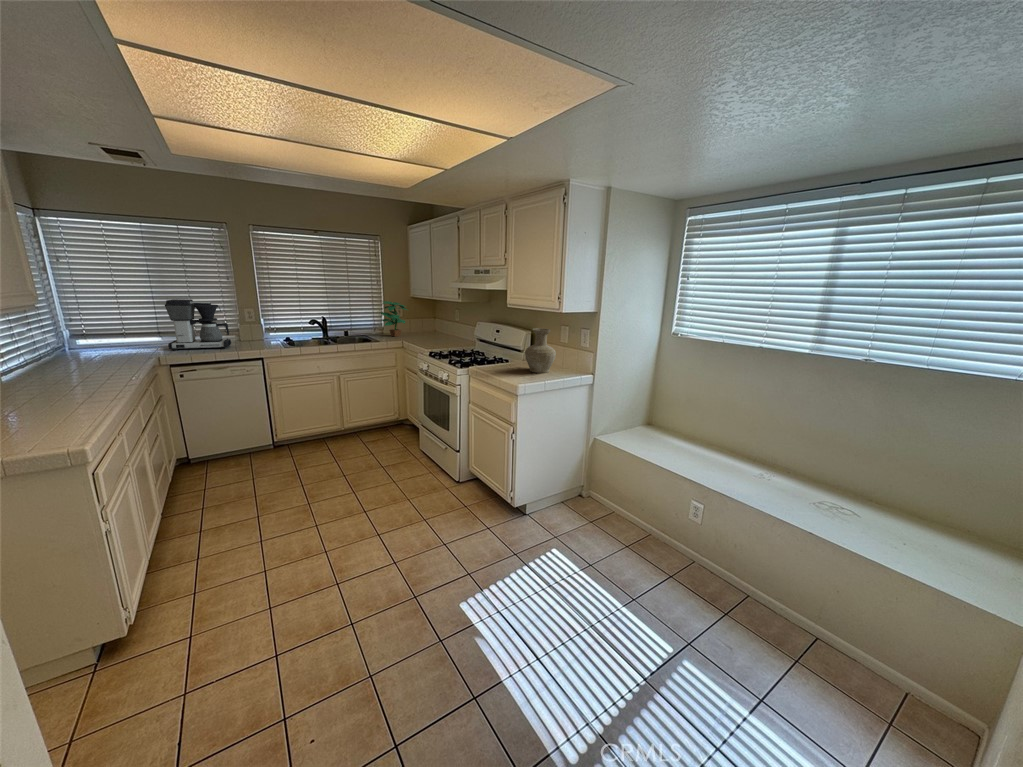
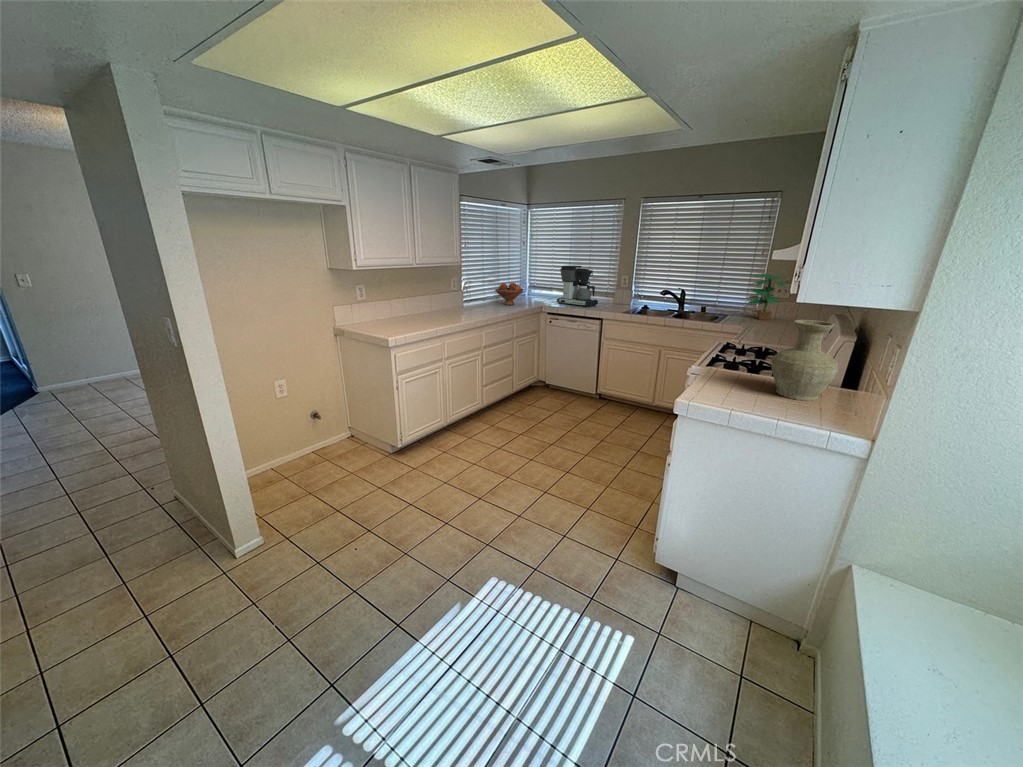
fruit bowl: none [55,329,119,364] -> present [495,283,523,305]

